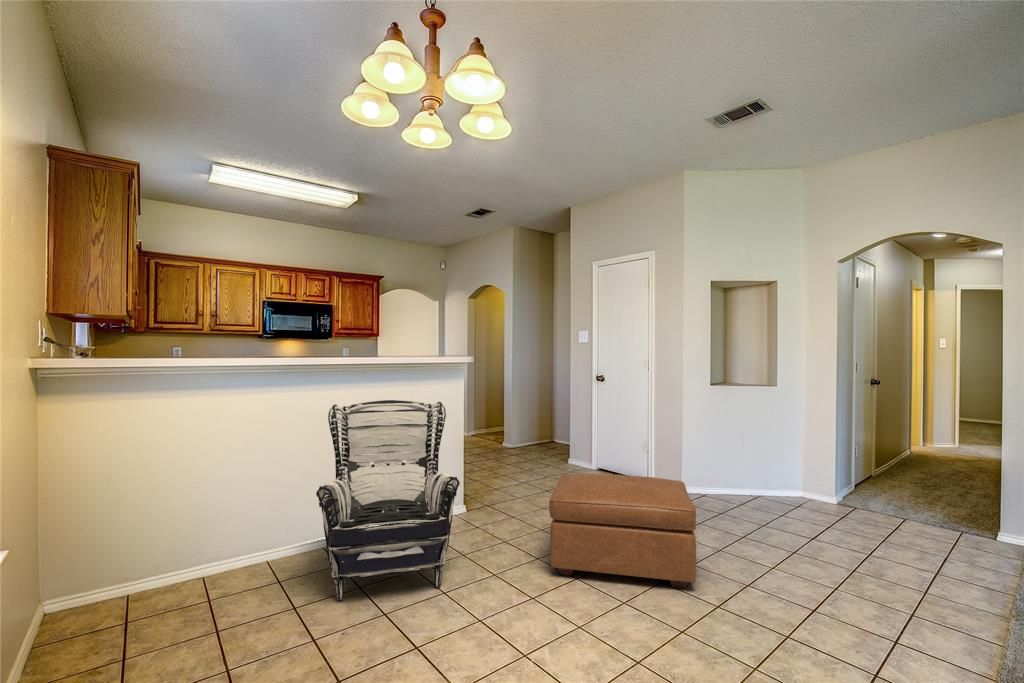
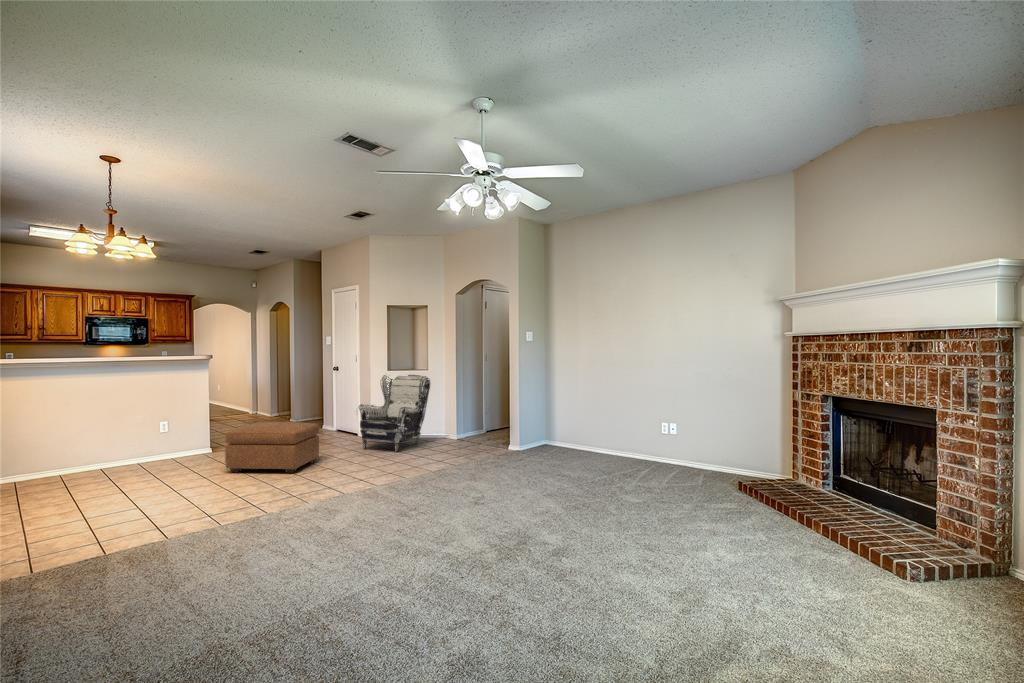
armchair: present [316,400,460,601] -> present [359,375,431,452]

